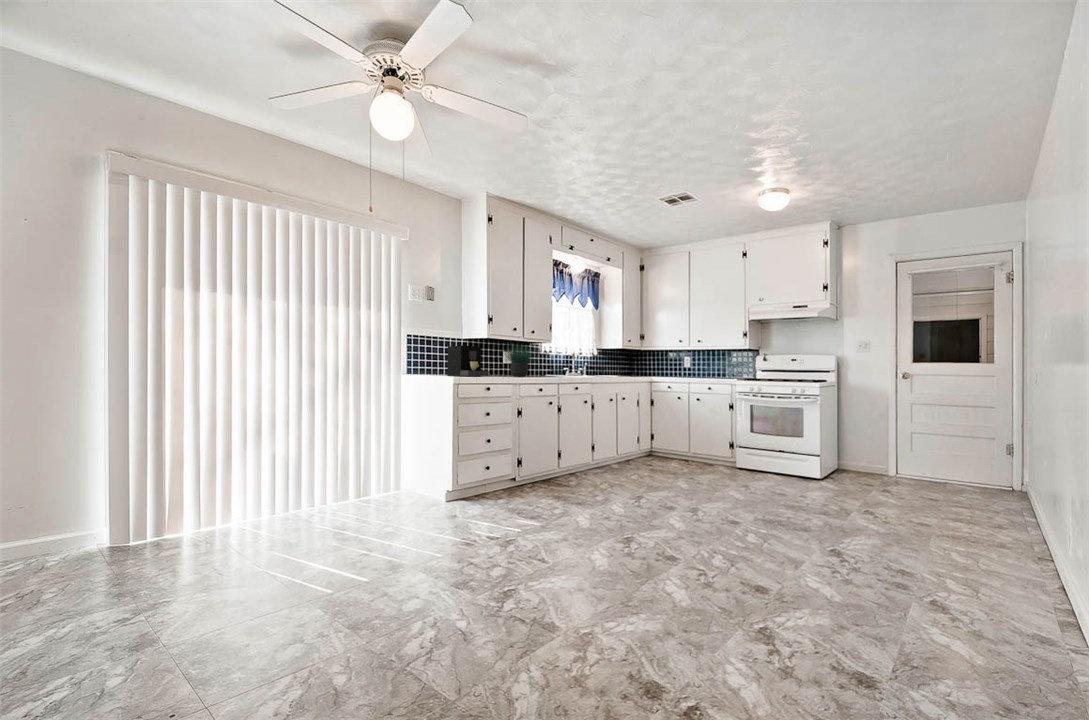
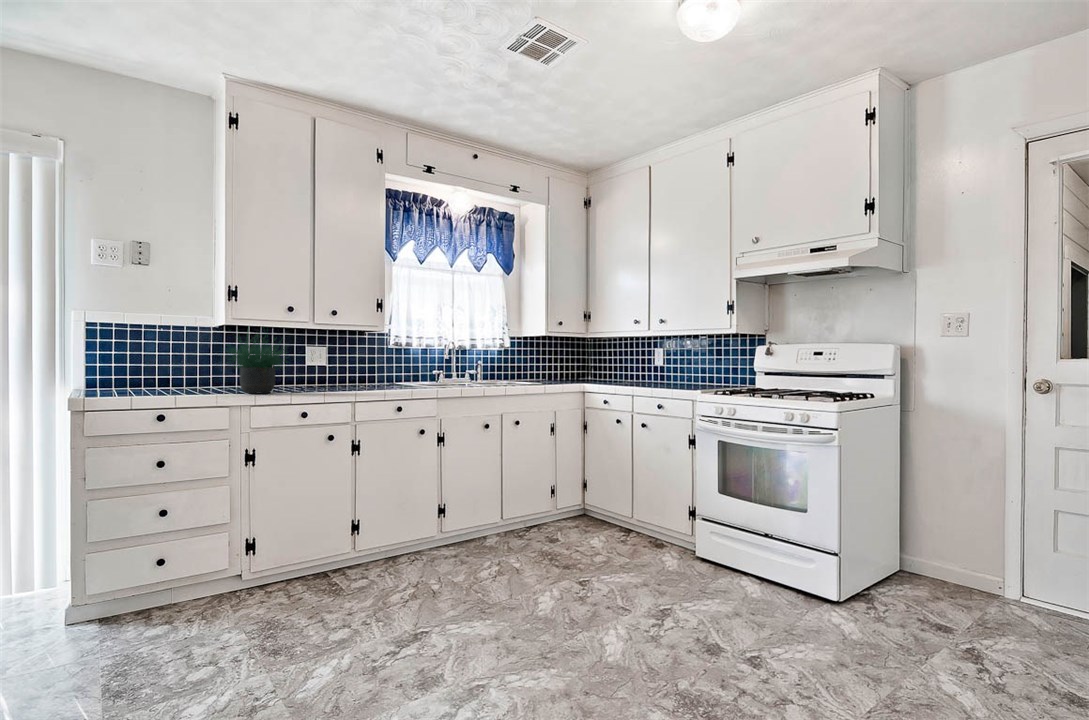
coffee maker: present [447,345,489,376] -> none [96,341,160,398]

